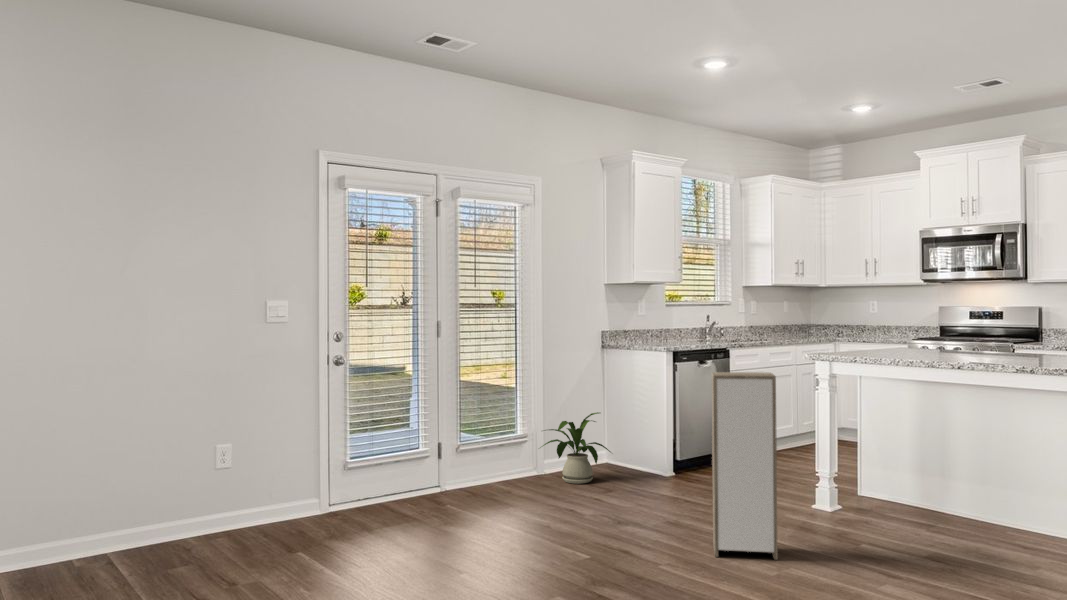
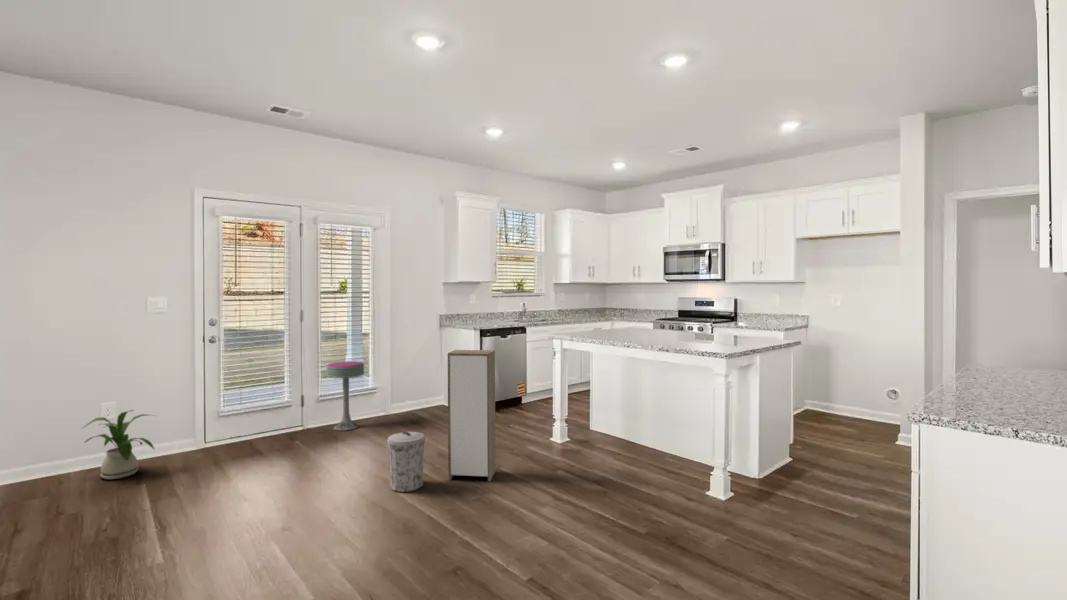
bar stool: none [473,396,523,495] -> present [327,361,364,431]
house plant: present [540,412,610,484] -> present [84,410,154,479]
trash can: none [636,486,689,571] -> present [387,432,425,492]

